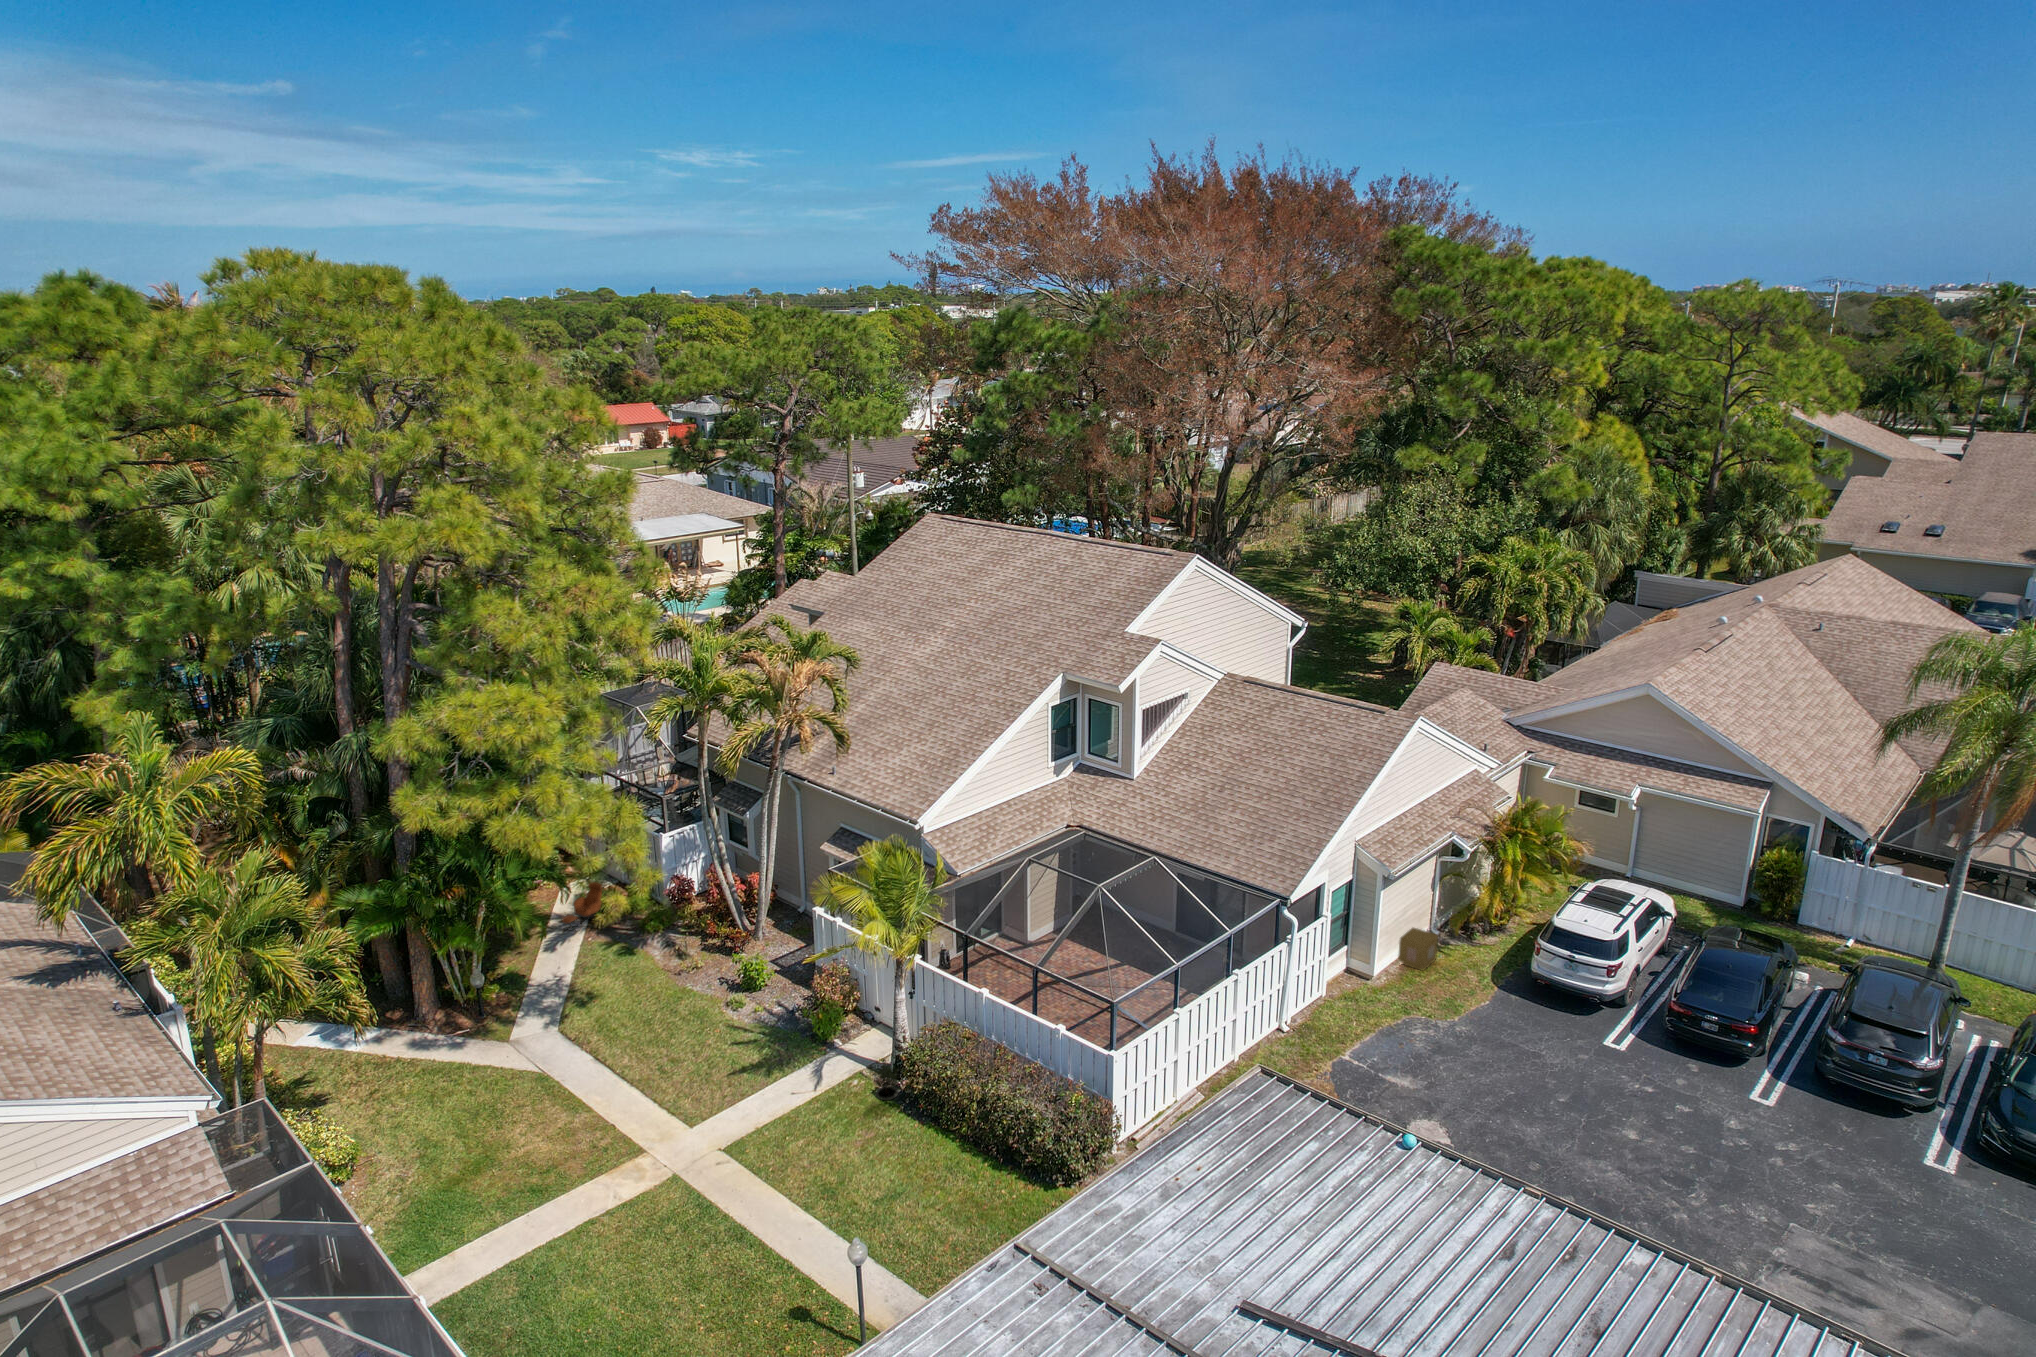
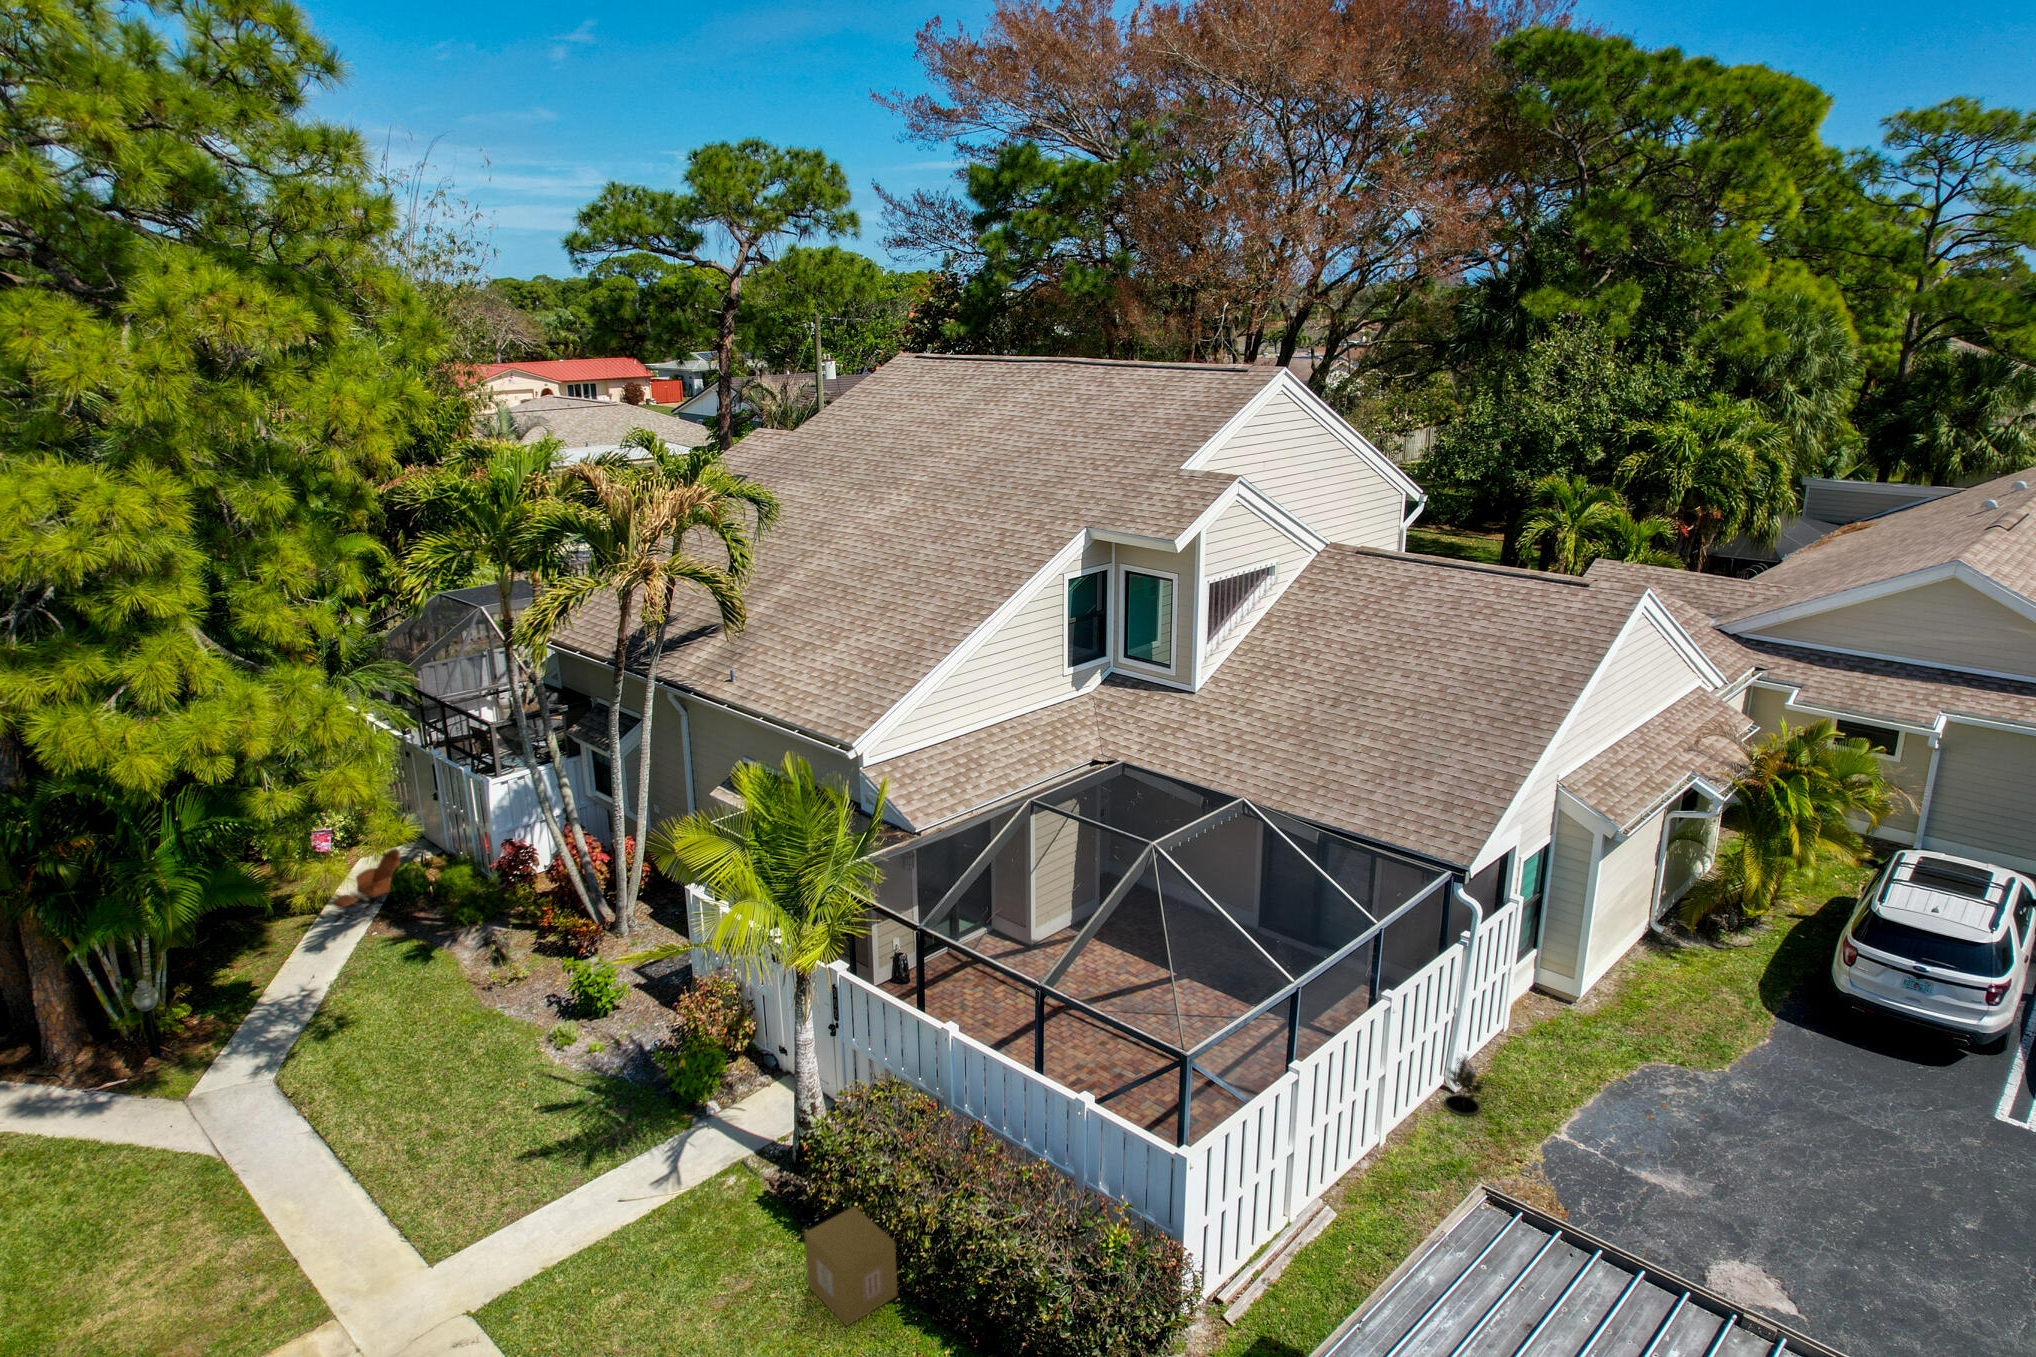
cardboard box: present [1398,928,1438,970] -> present [804,1207,898,1326]
potted tree: present [872,1058,898,1100] -> present [1444,1056,1486,1116]

